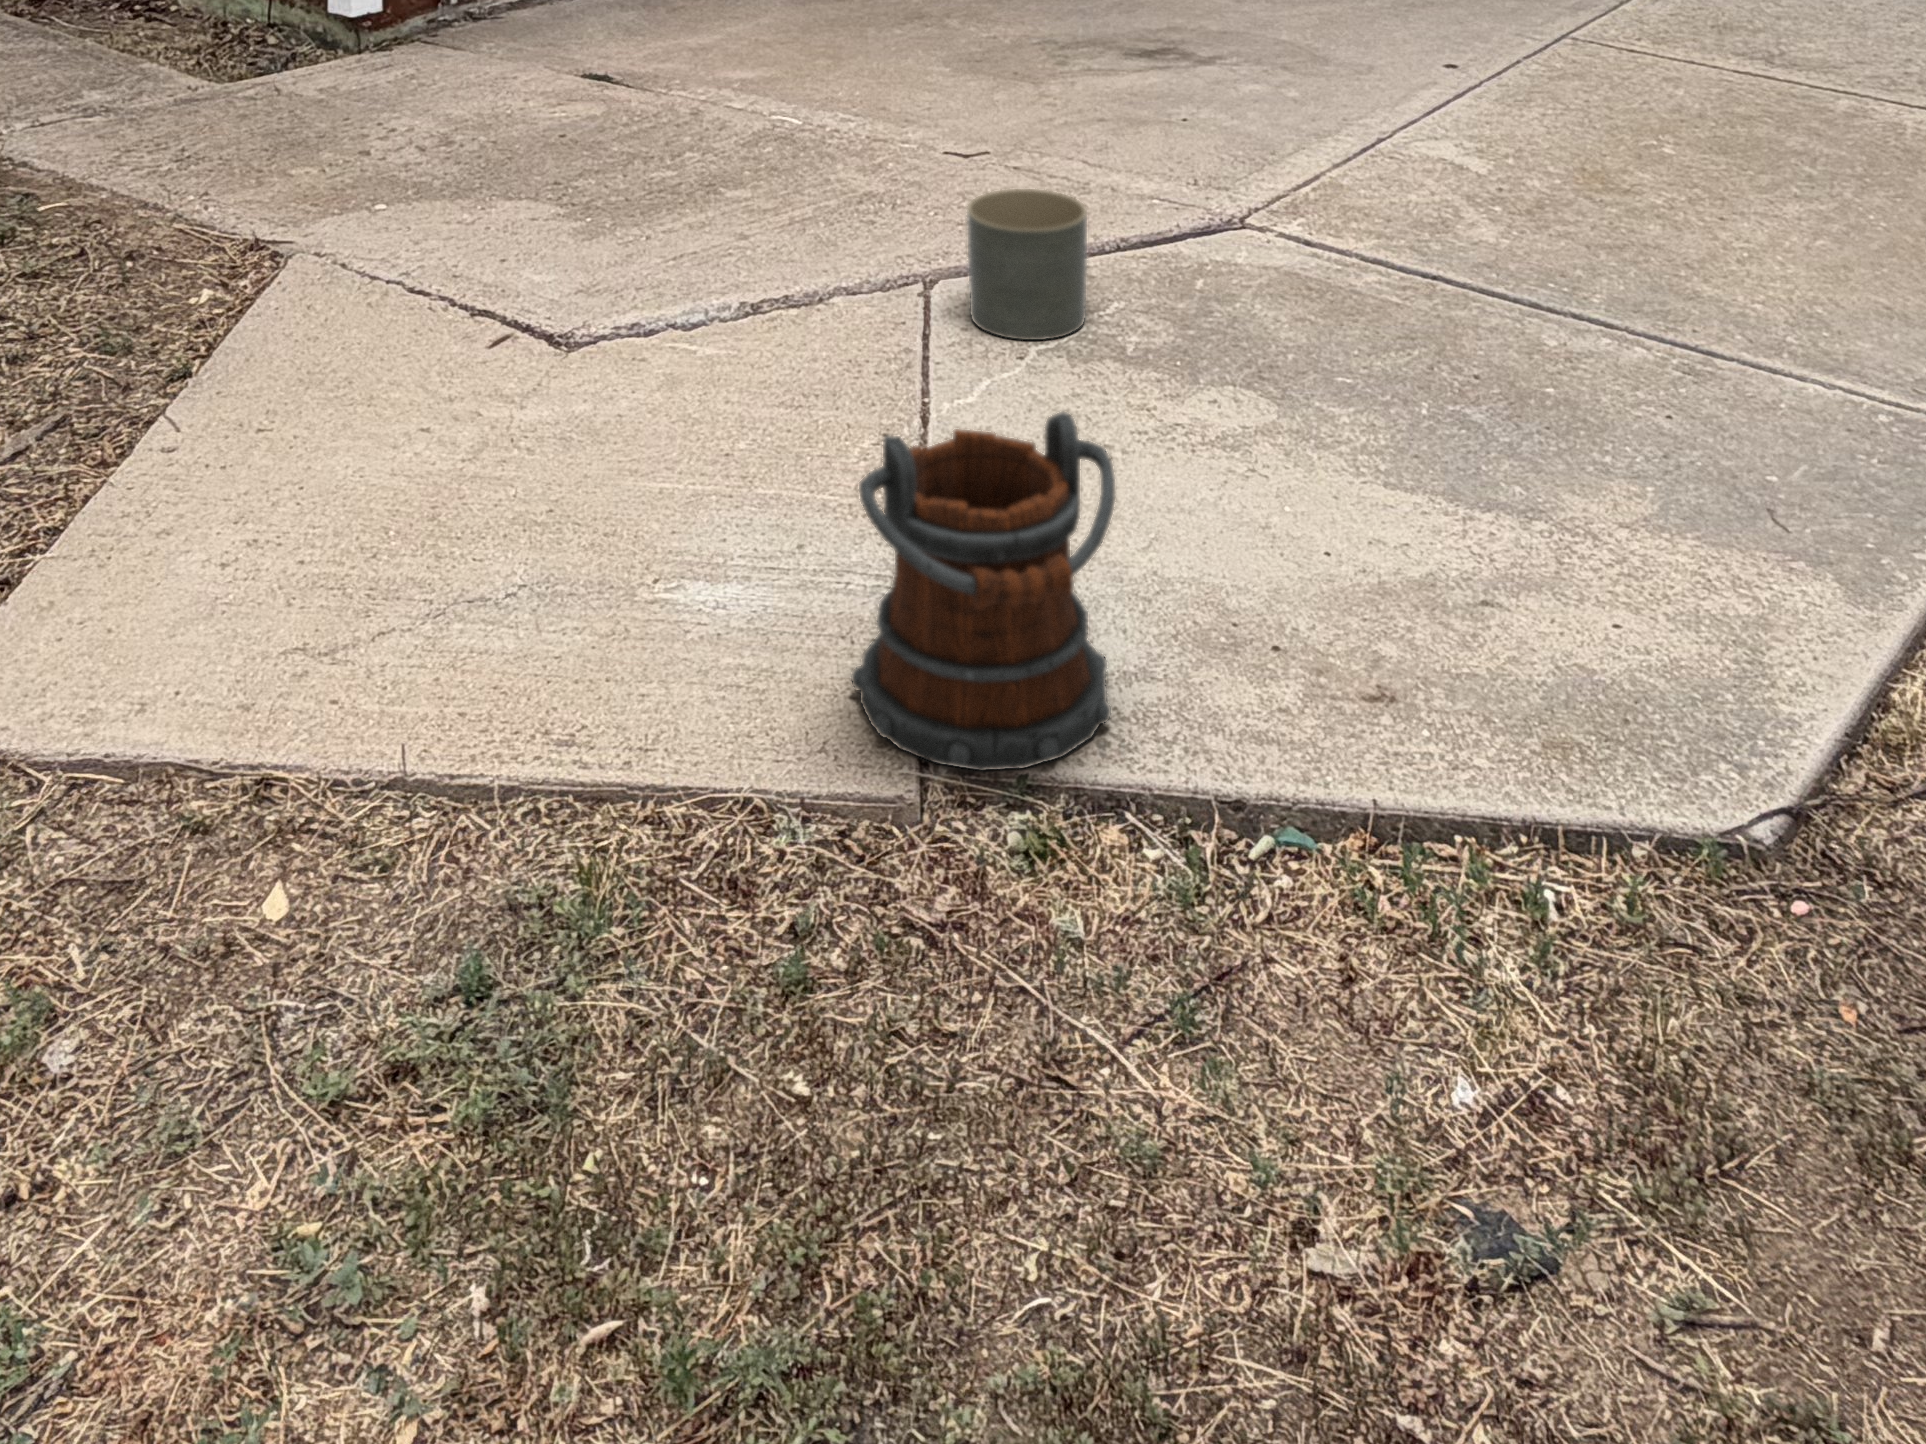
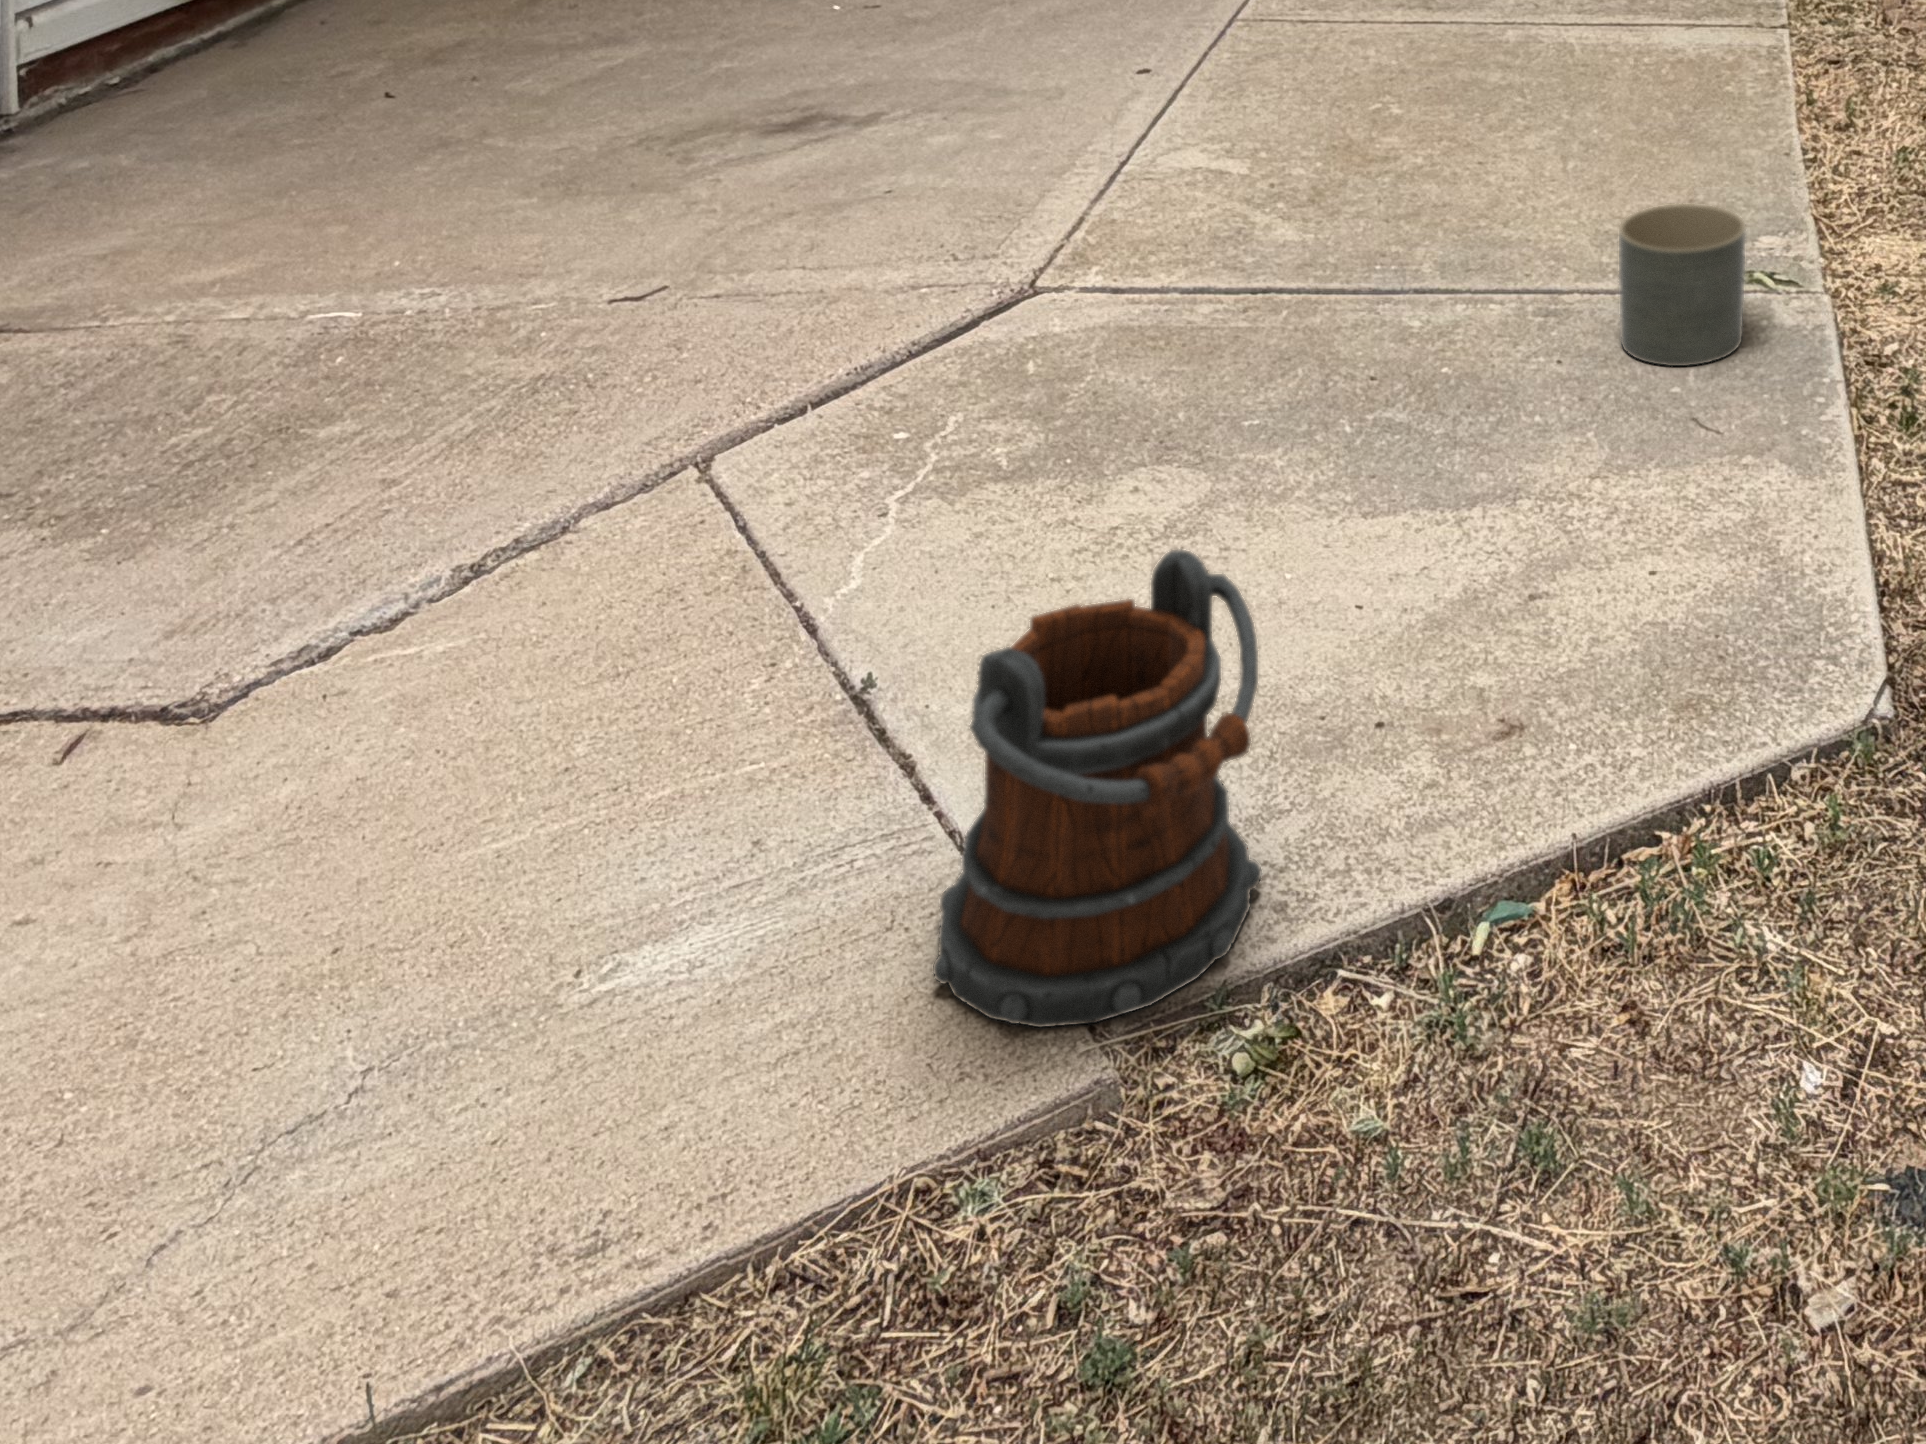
planter: present [967,189,1087,340] -> present [1619,204,1746,366]

